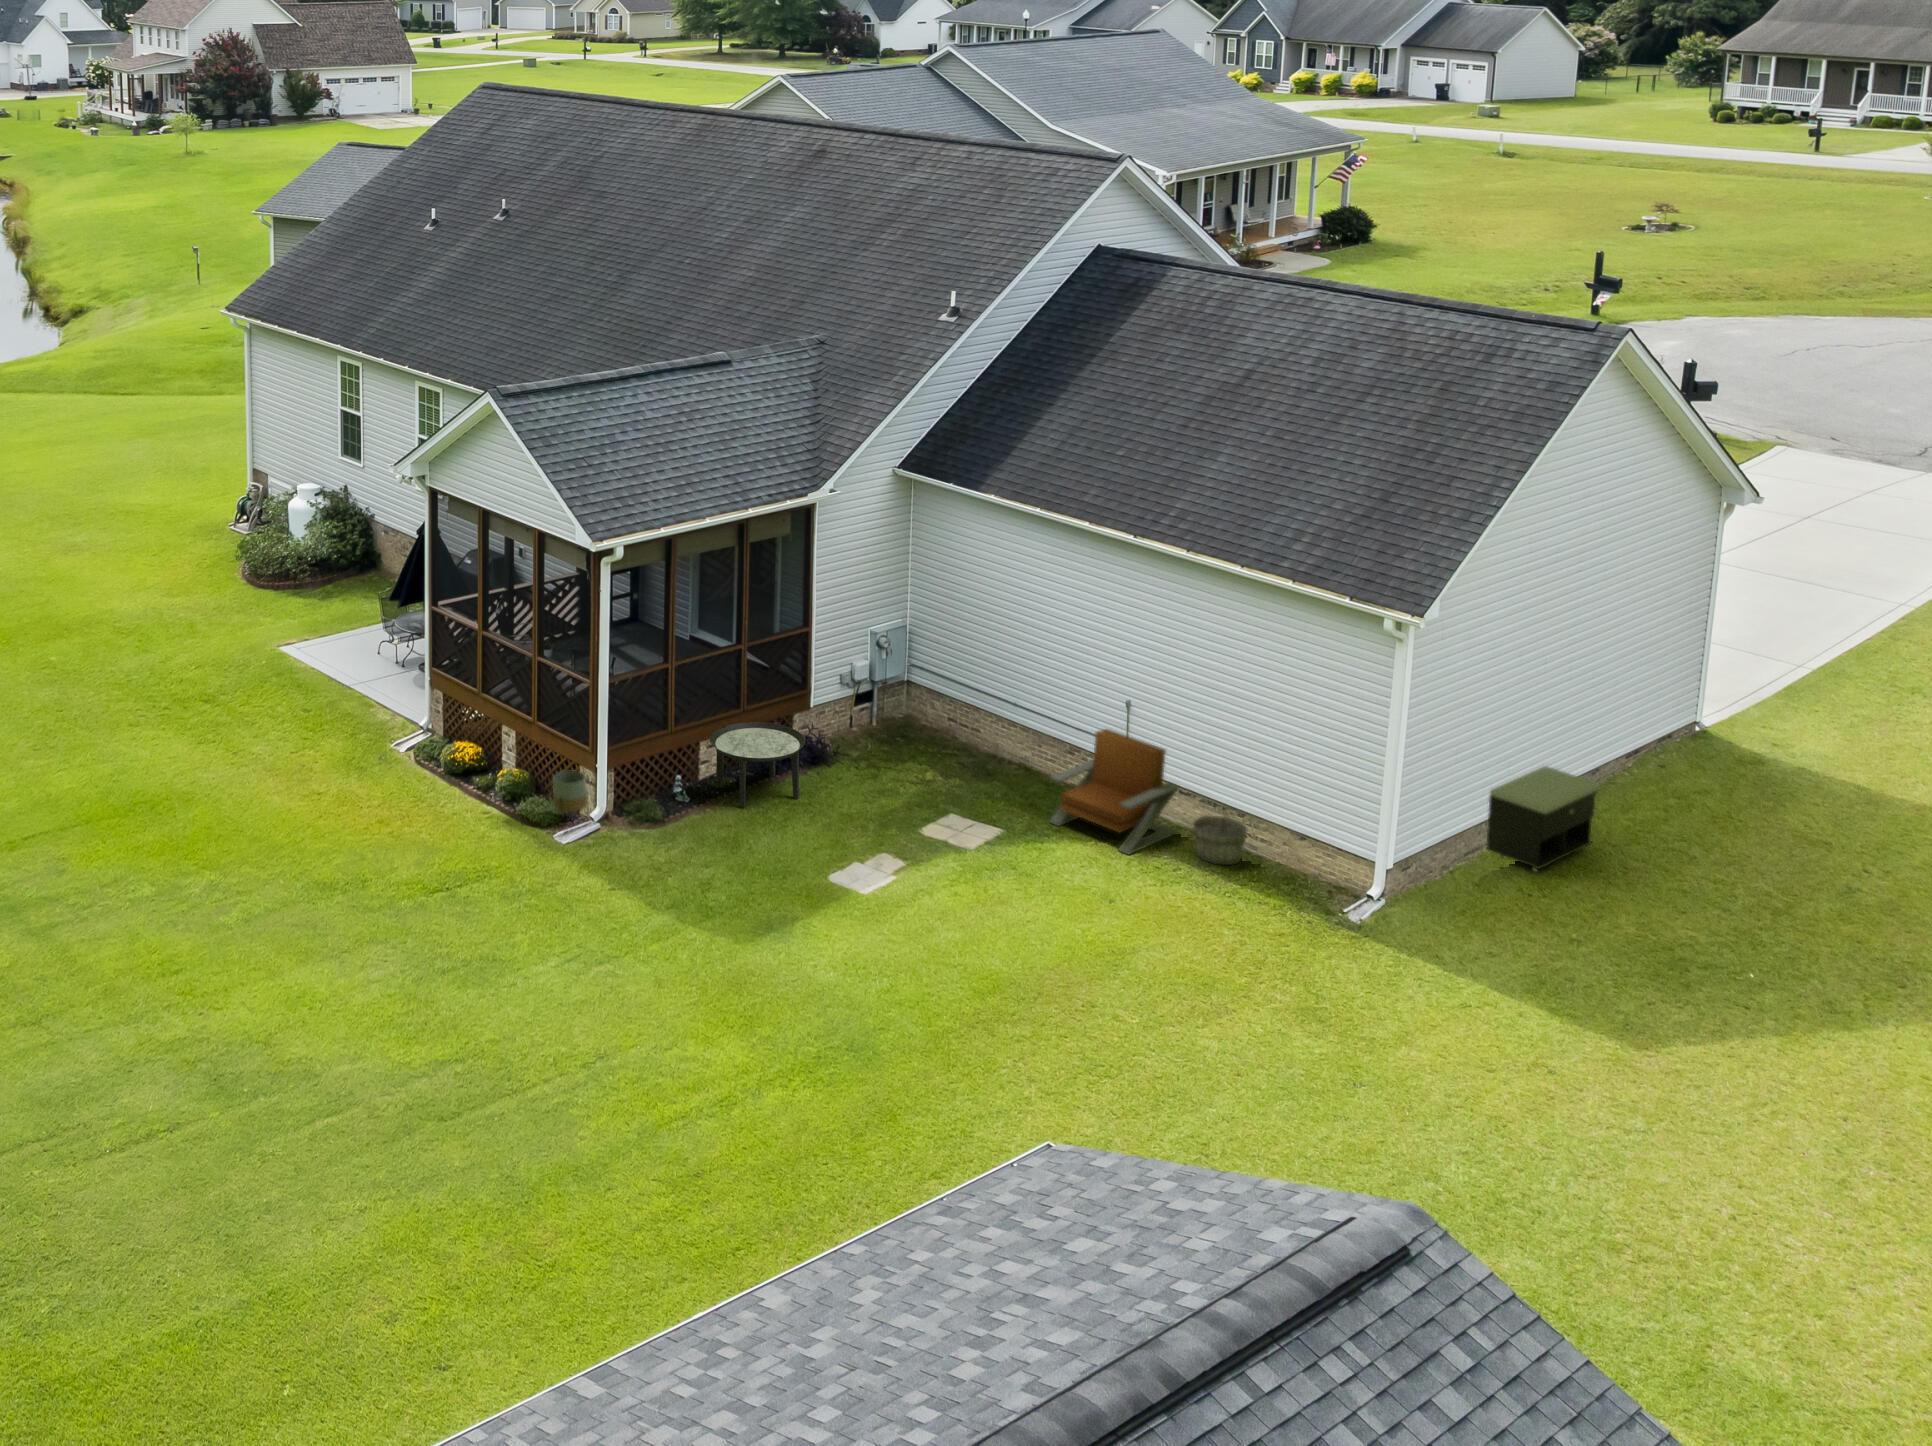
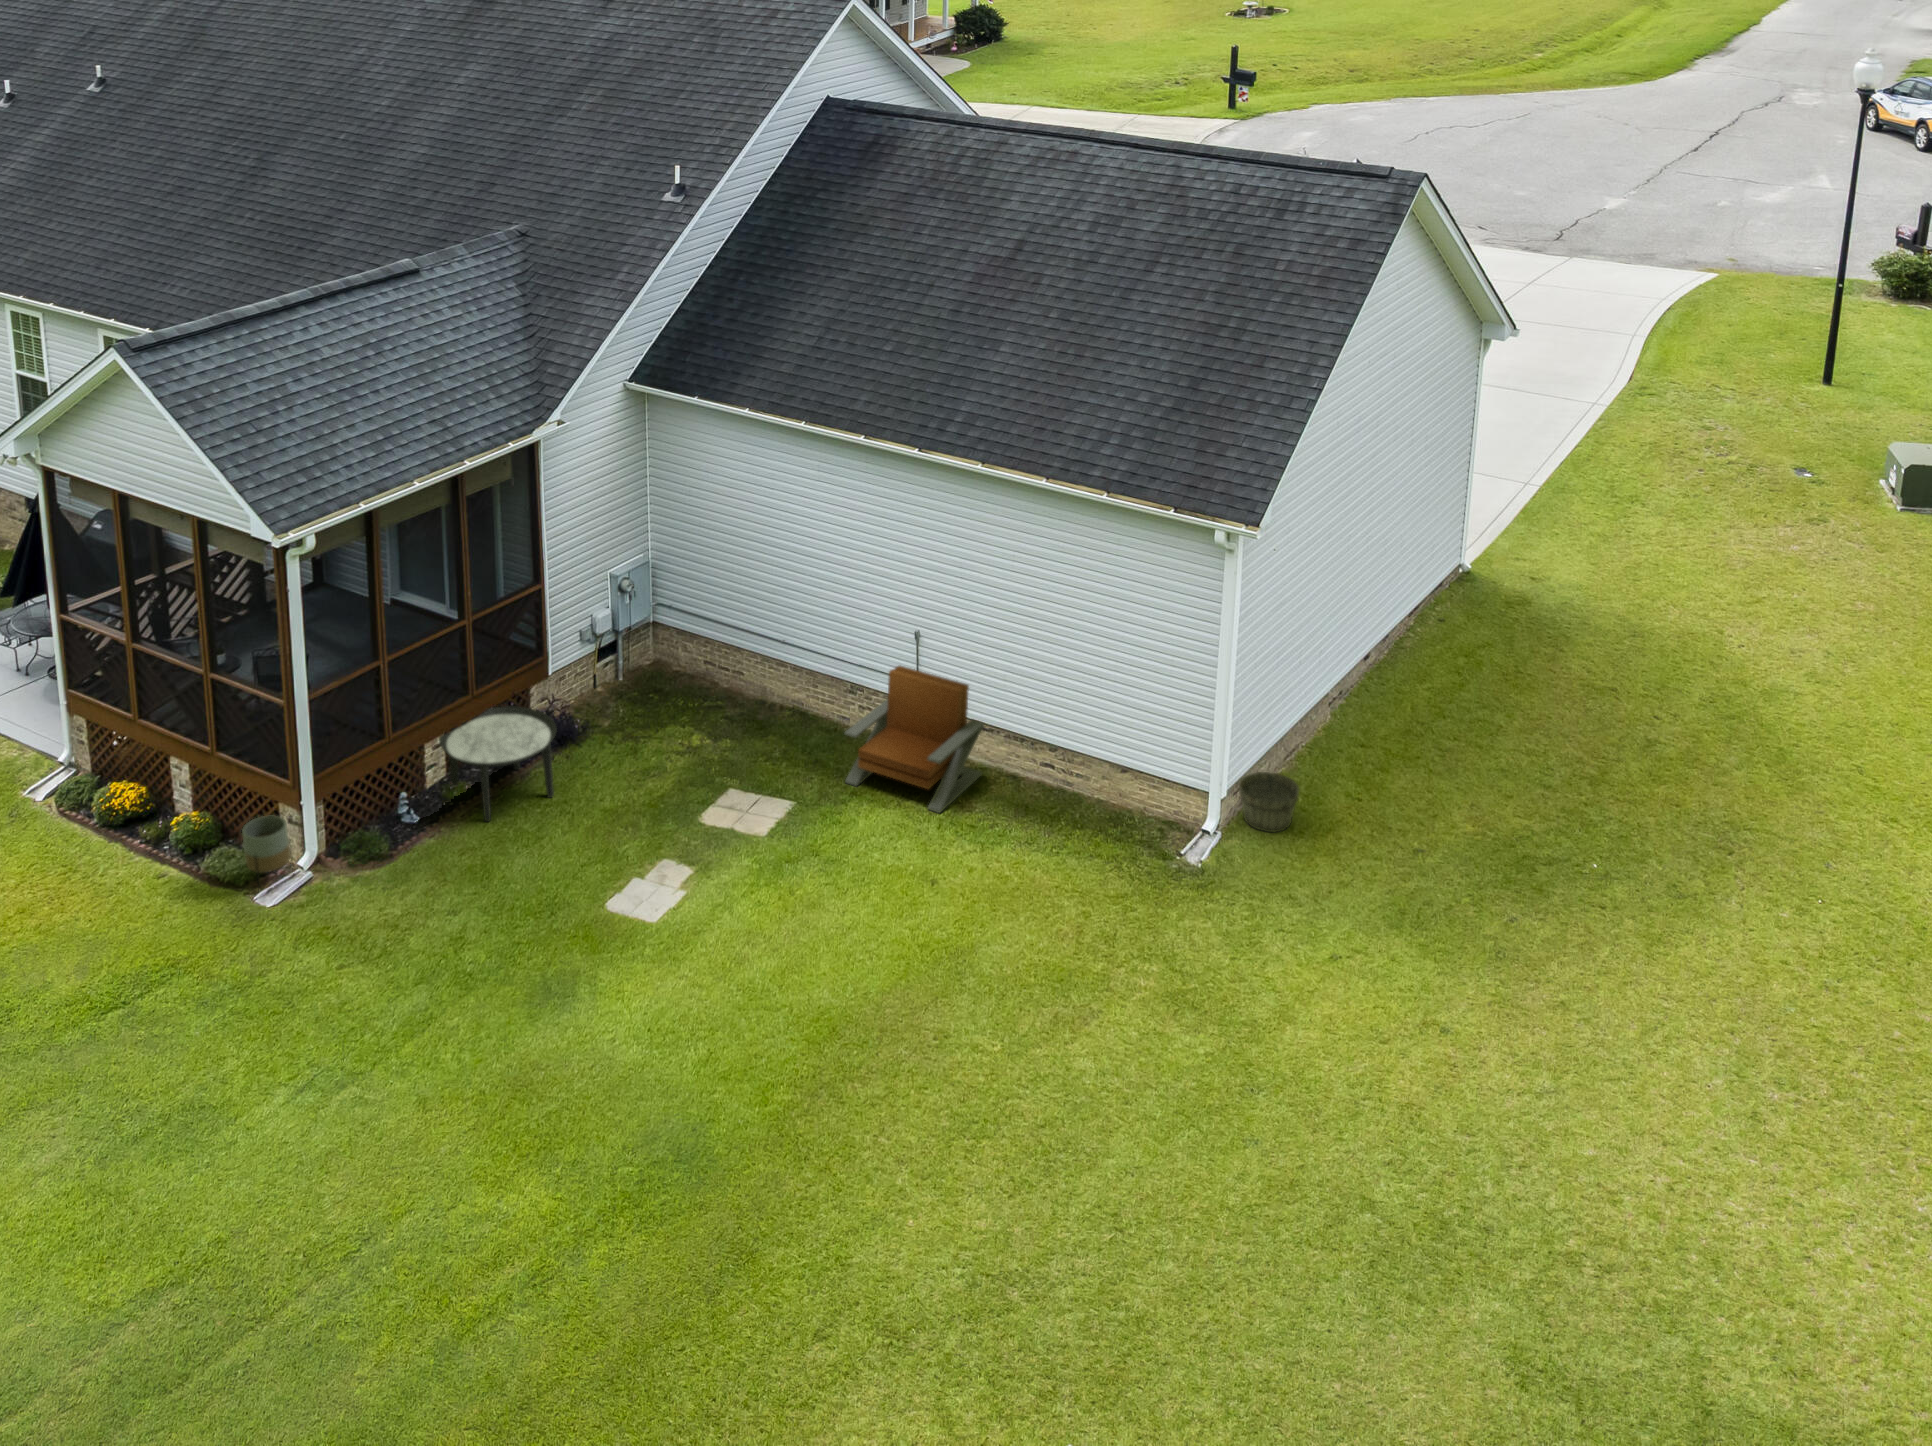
storage bench: present [1487,766,1599,871] -> none [1293,644,1392,762]
wooden bucket: present [1193,816,1247,865] -> present [1239,772,1299,832]

